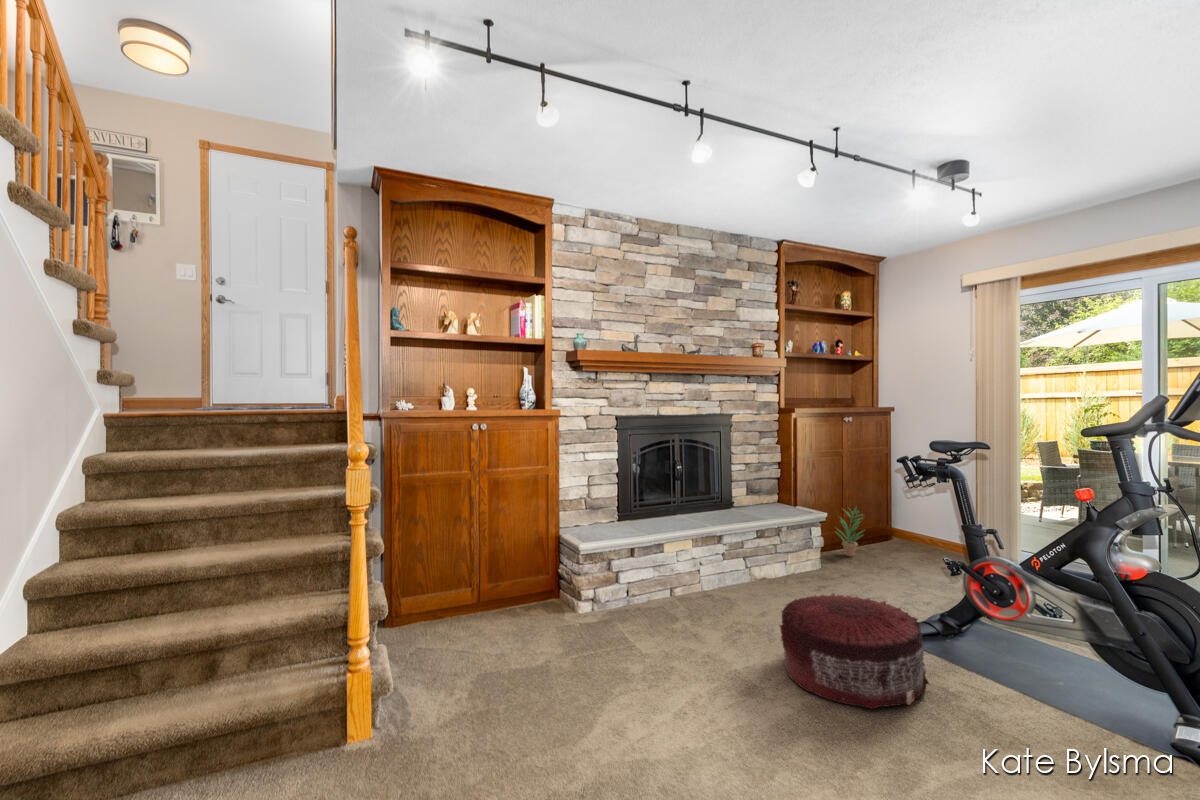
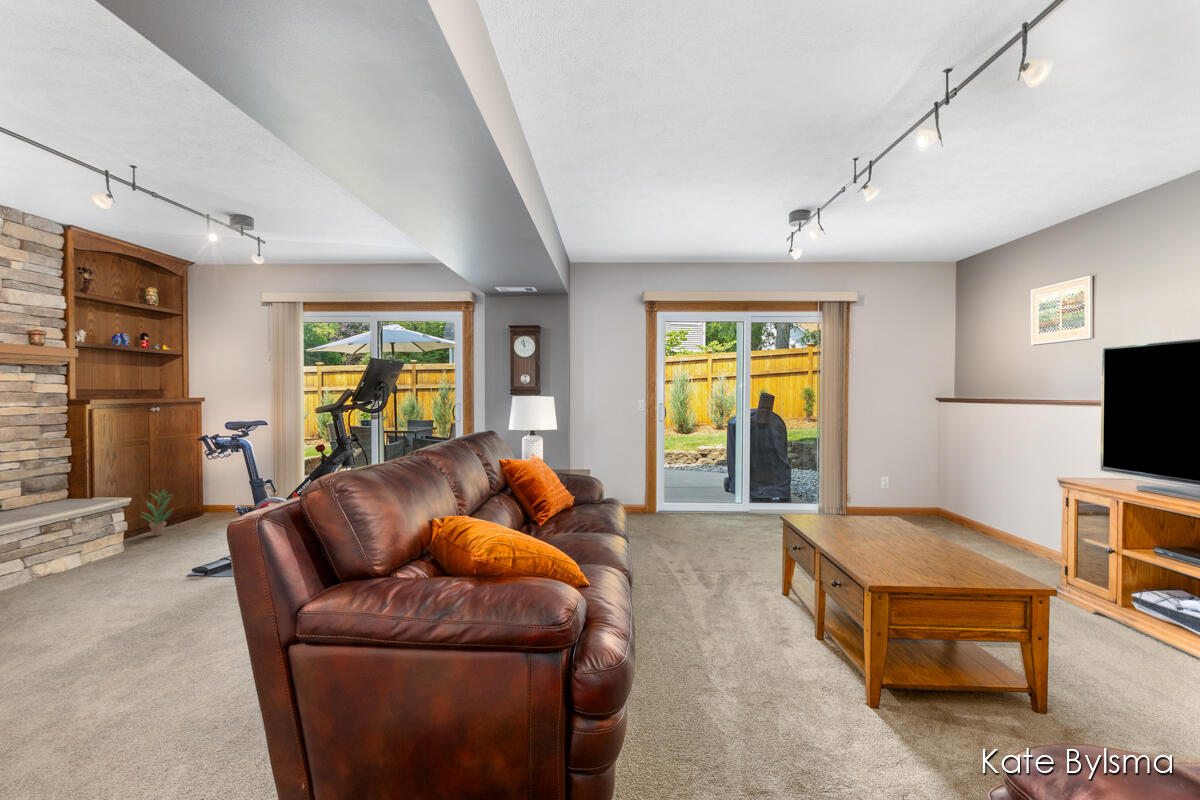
pouf: present [780,593,929,709] -> none [68,548,215,636]

